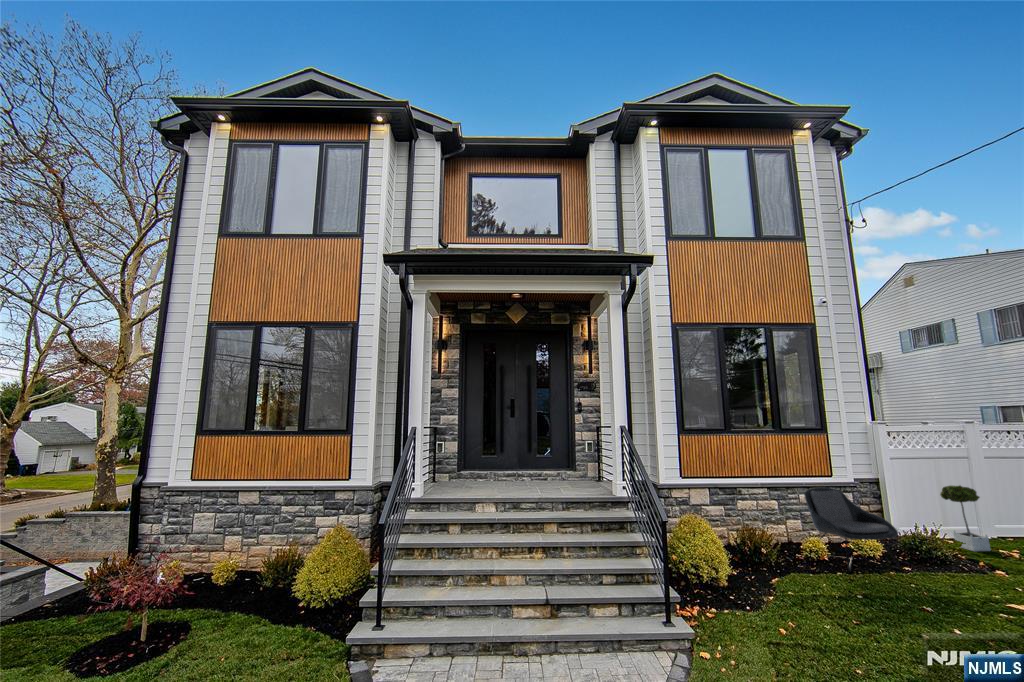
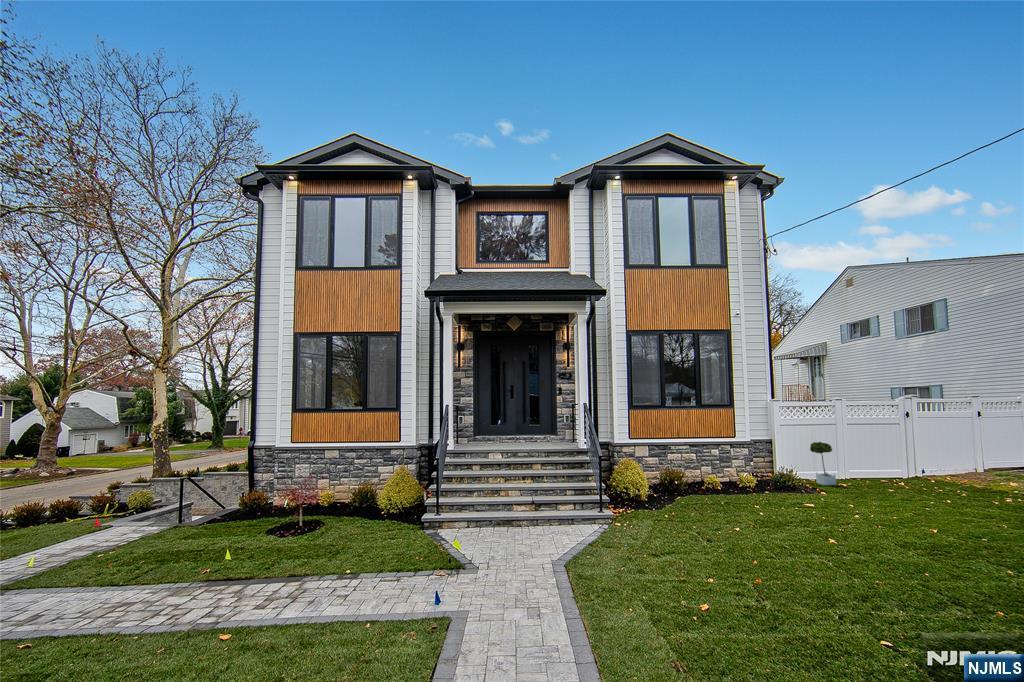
lounge chair: present [804,487,900,572] -> none [713,444,764,495]

